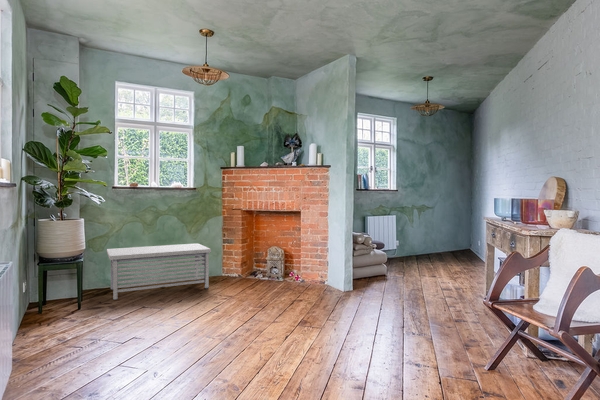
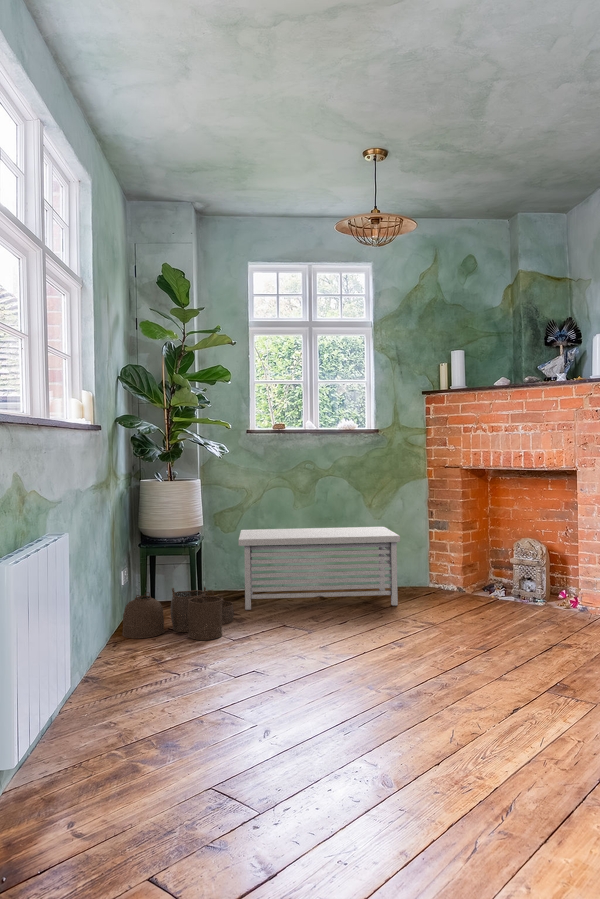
woven basket: none [26,288,108,328] -> present [122,587,234,640]

